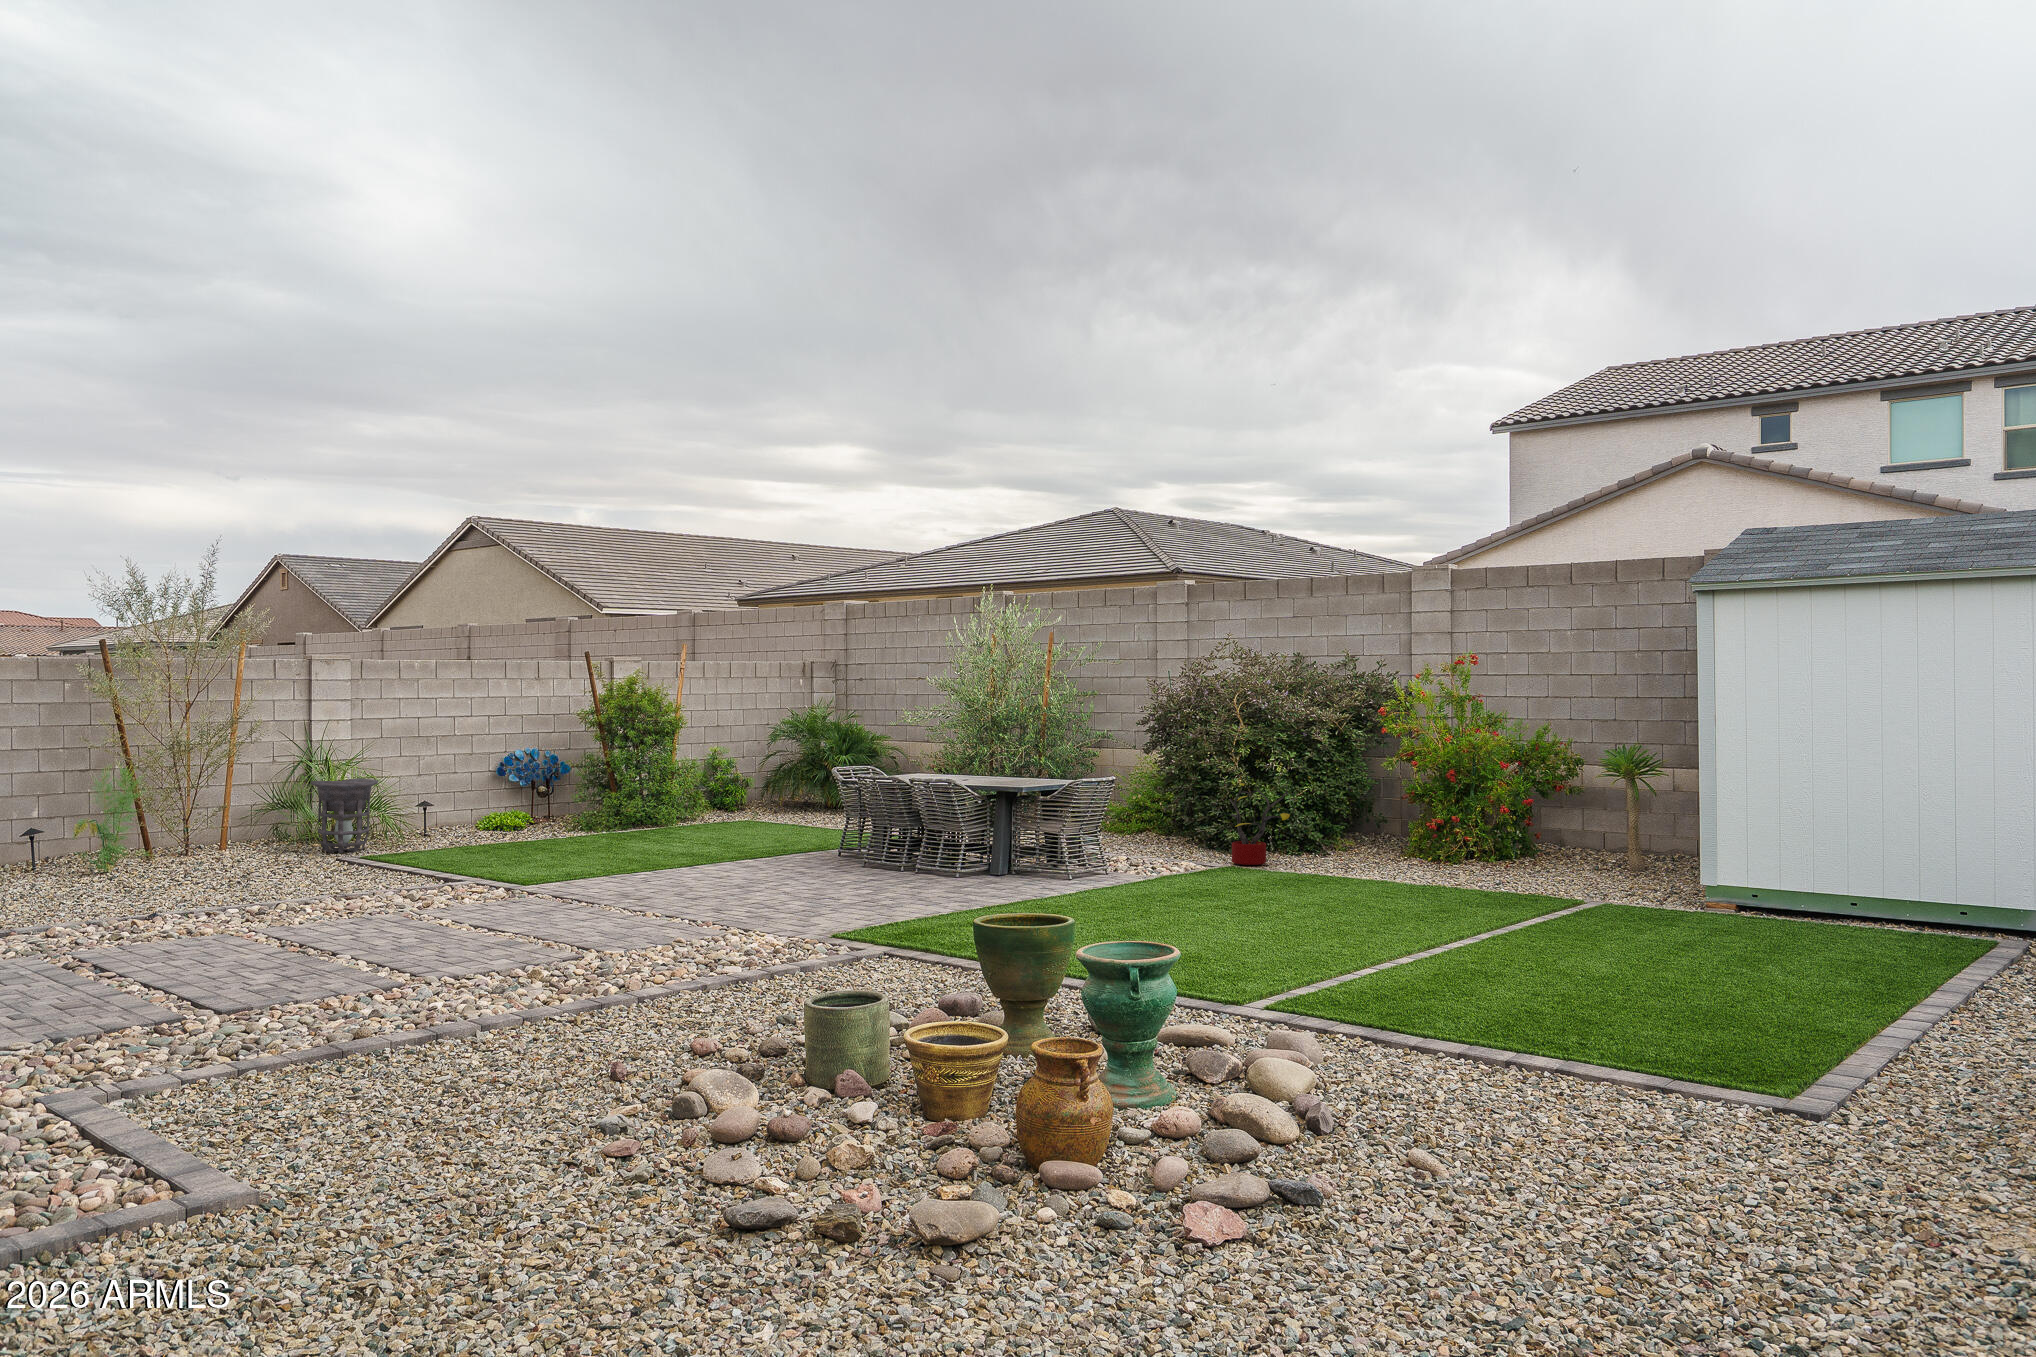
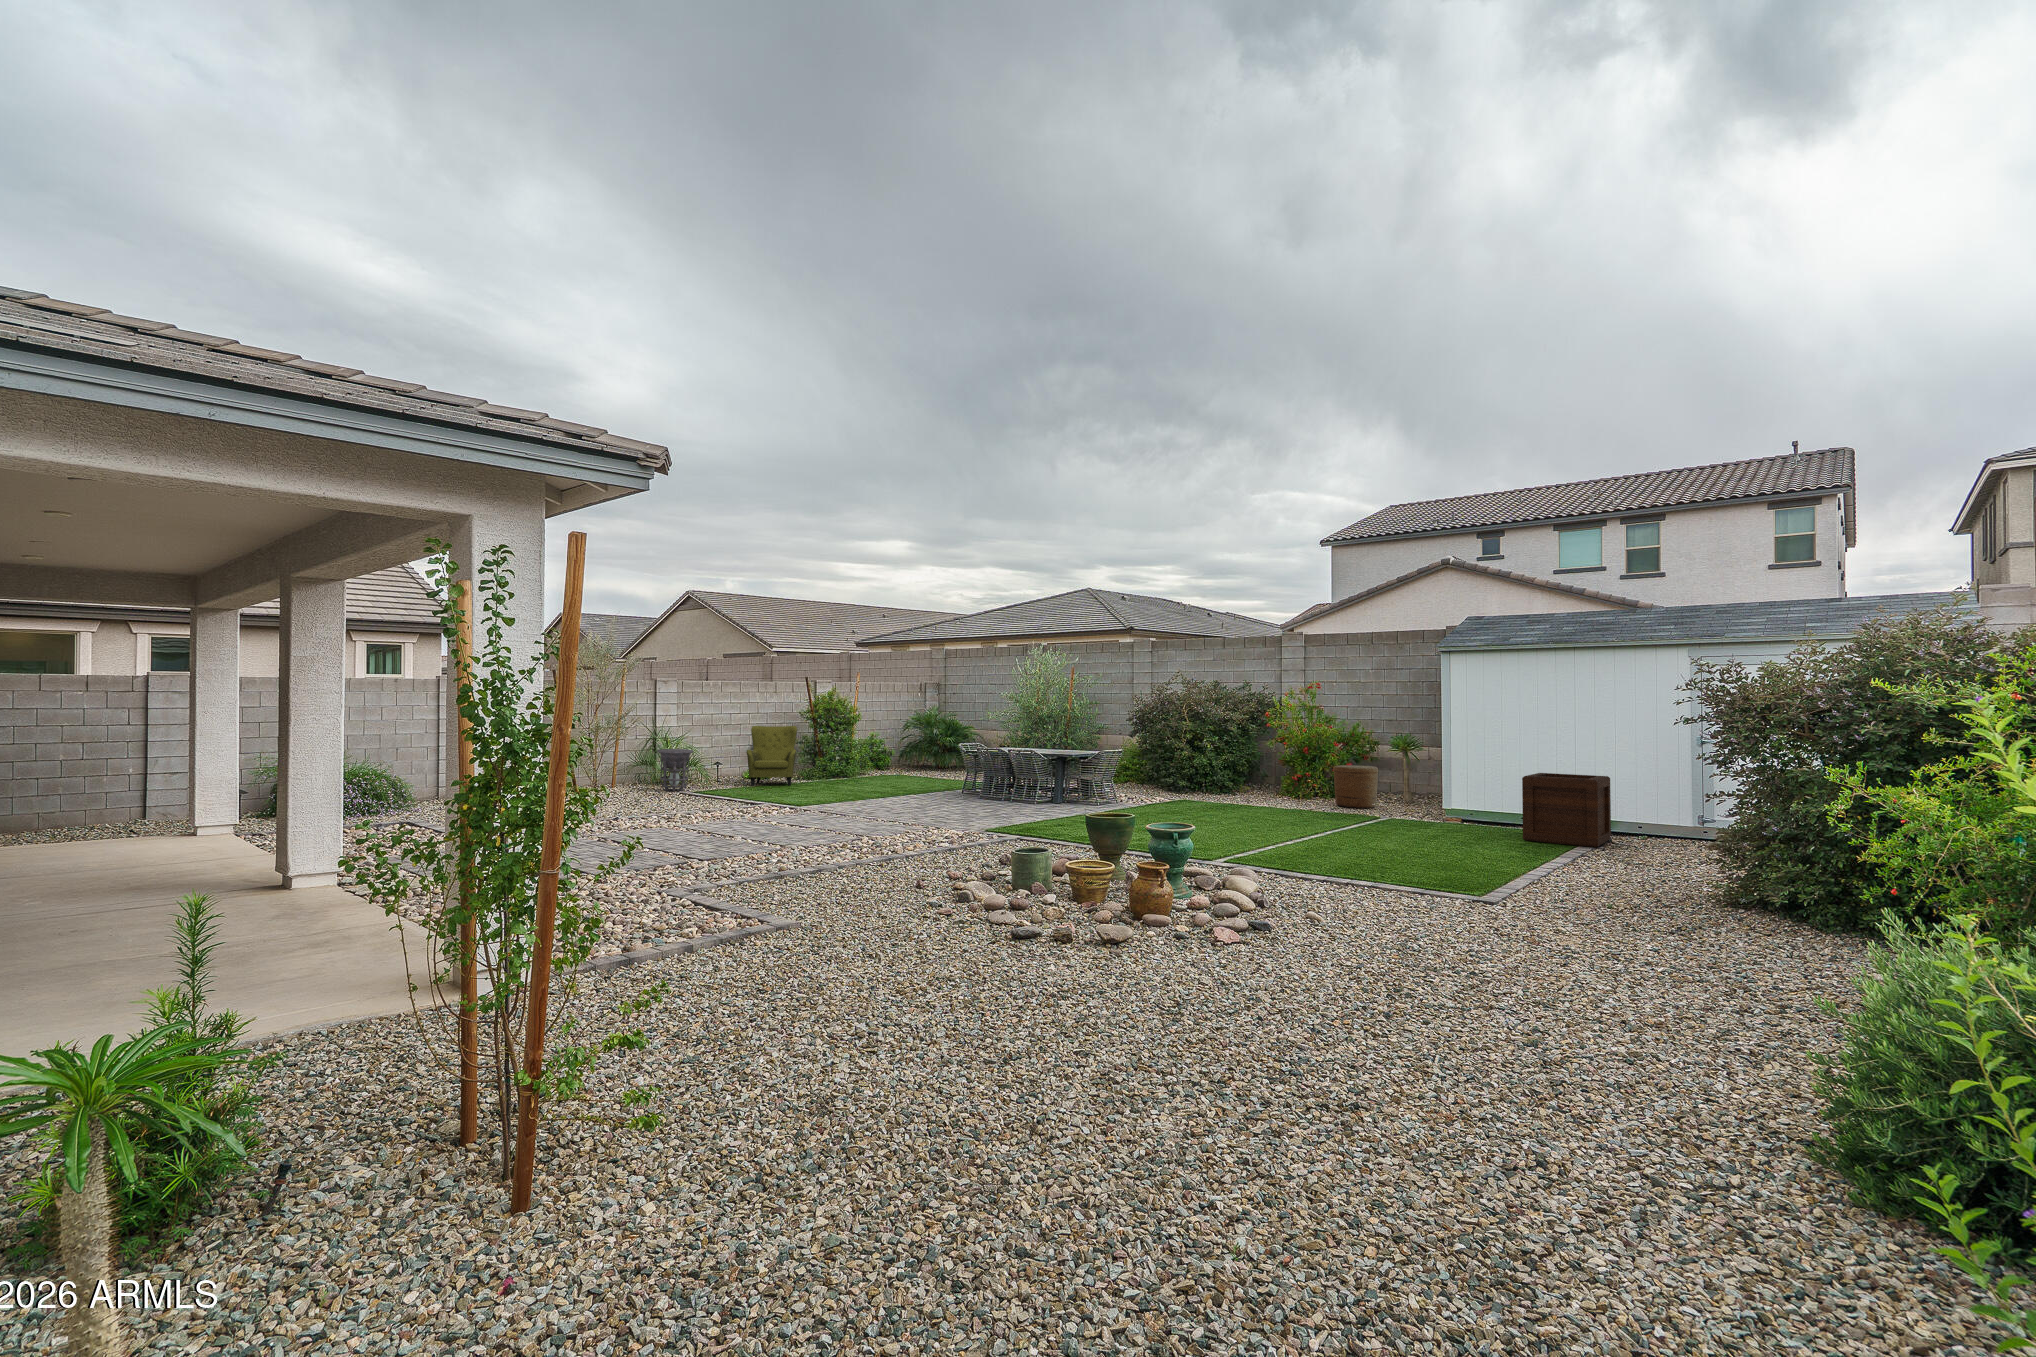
armchair: none [479,737,574,841] -> present [747,726,797,786]
decorative plant: present [1229,783,1290,865] -> none [1178,752,1216,800]
basket: none [1499,803,1580,881] -> present [1333,765,1378,808]
wooden crate: none [1854,820,2025,966] -> present [1522,773,1611,847]

